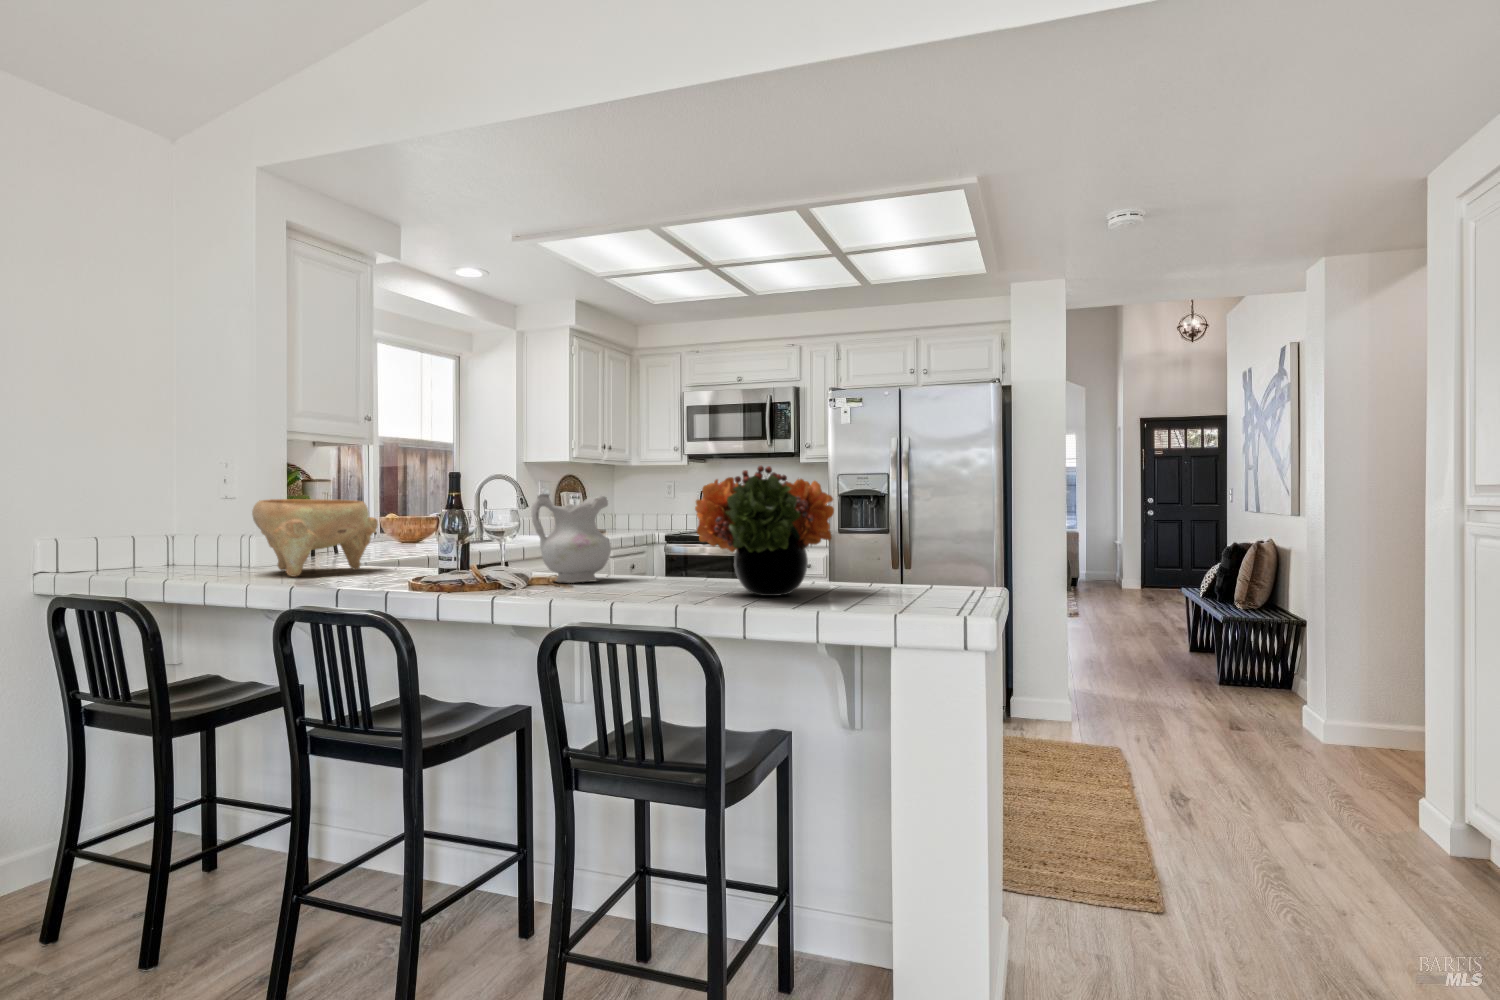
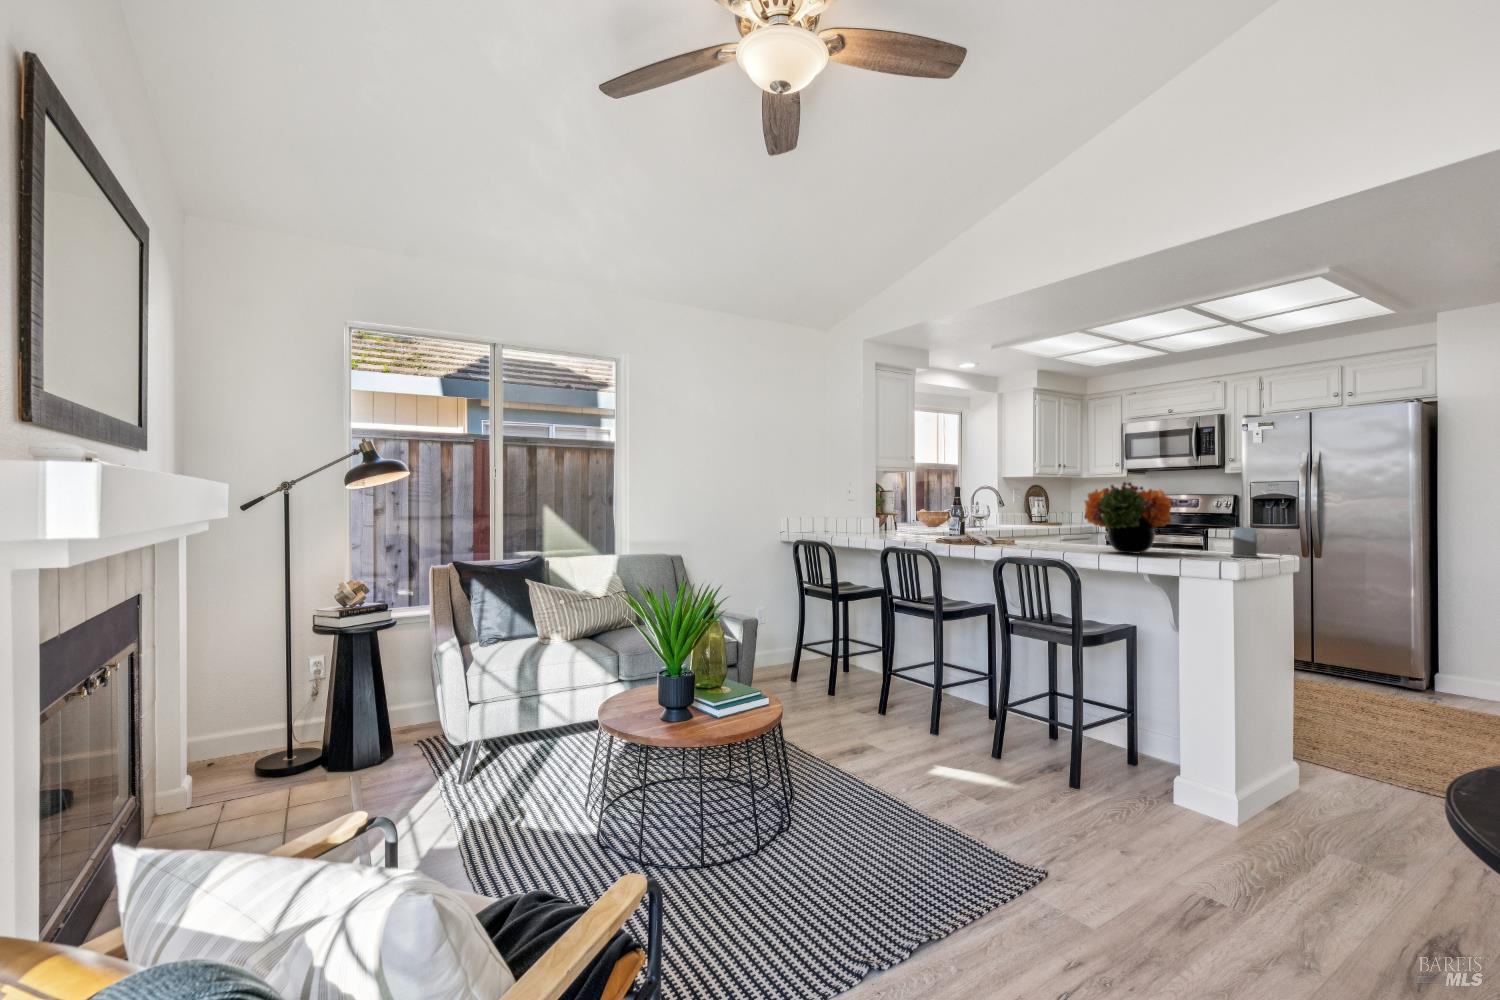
ceramic pitcher: present [532,494,611,583] -> none [997,497,1042,544]
decorative bowl: present [252,499,378,577] -> none [864,500,920,537]
mug: none [909,544,958,593] -> present [1232,528,1261,558]

